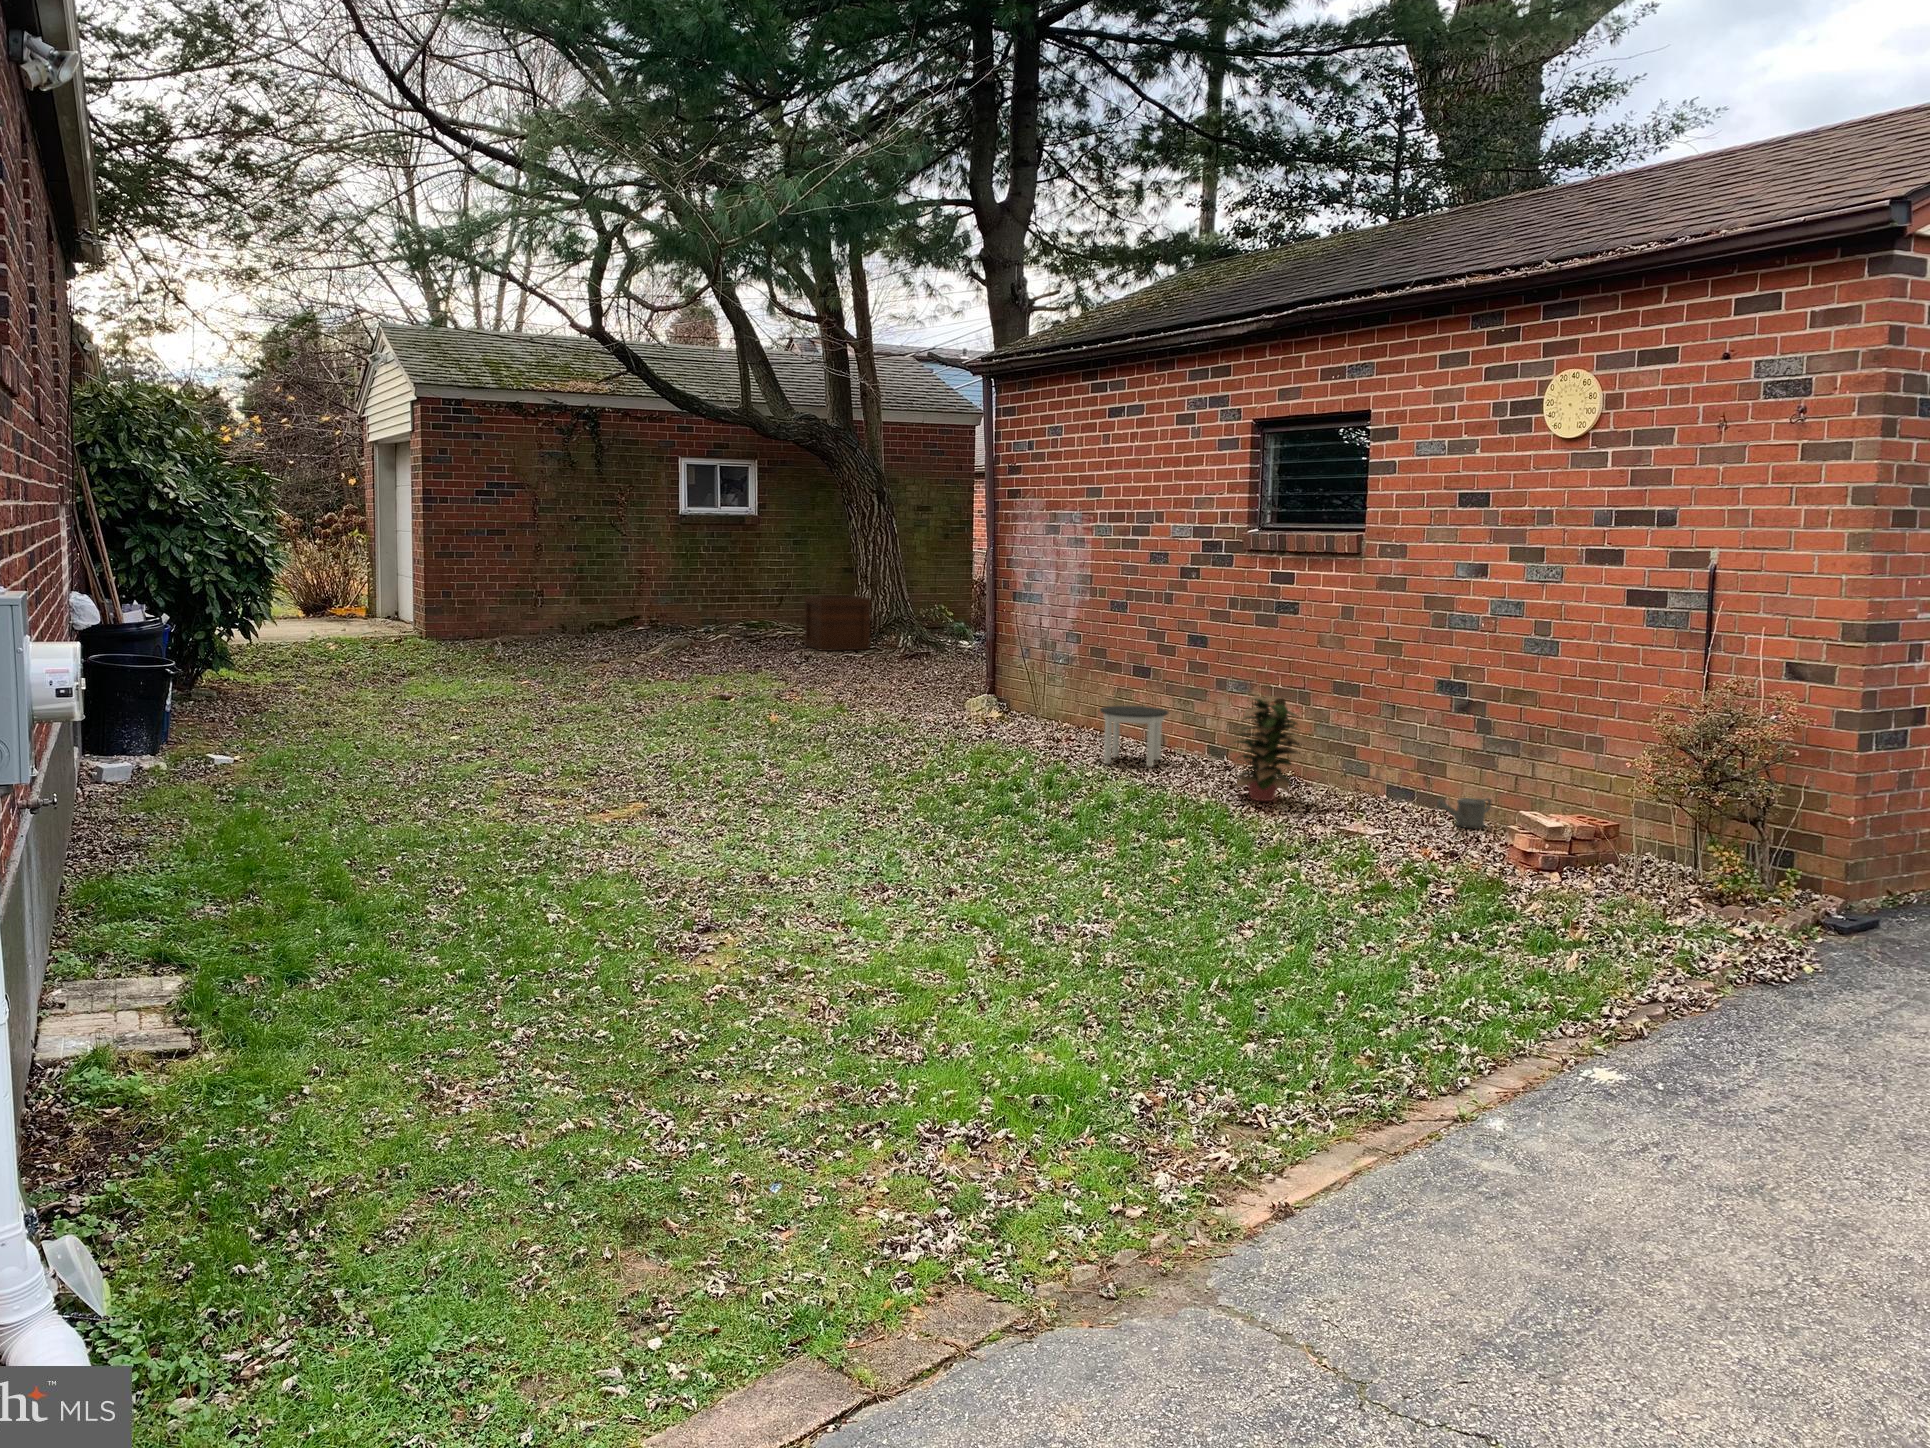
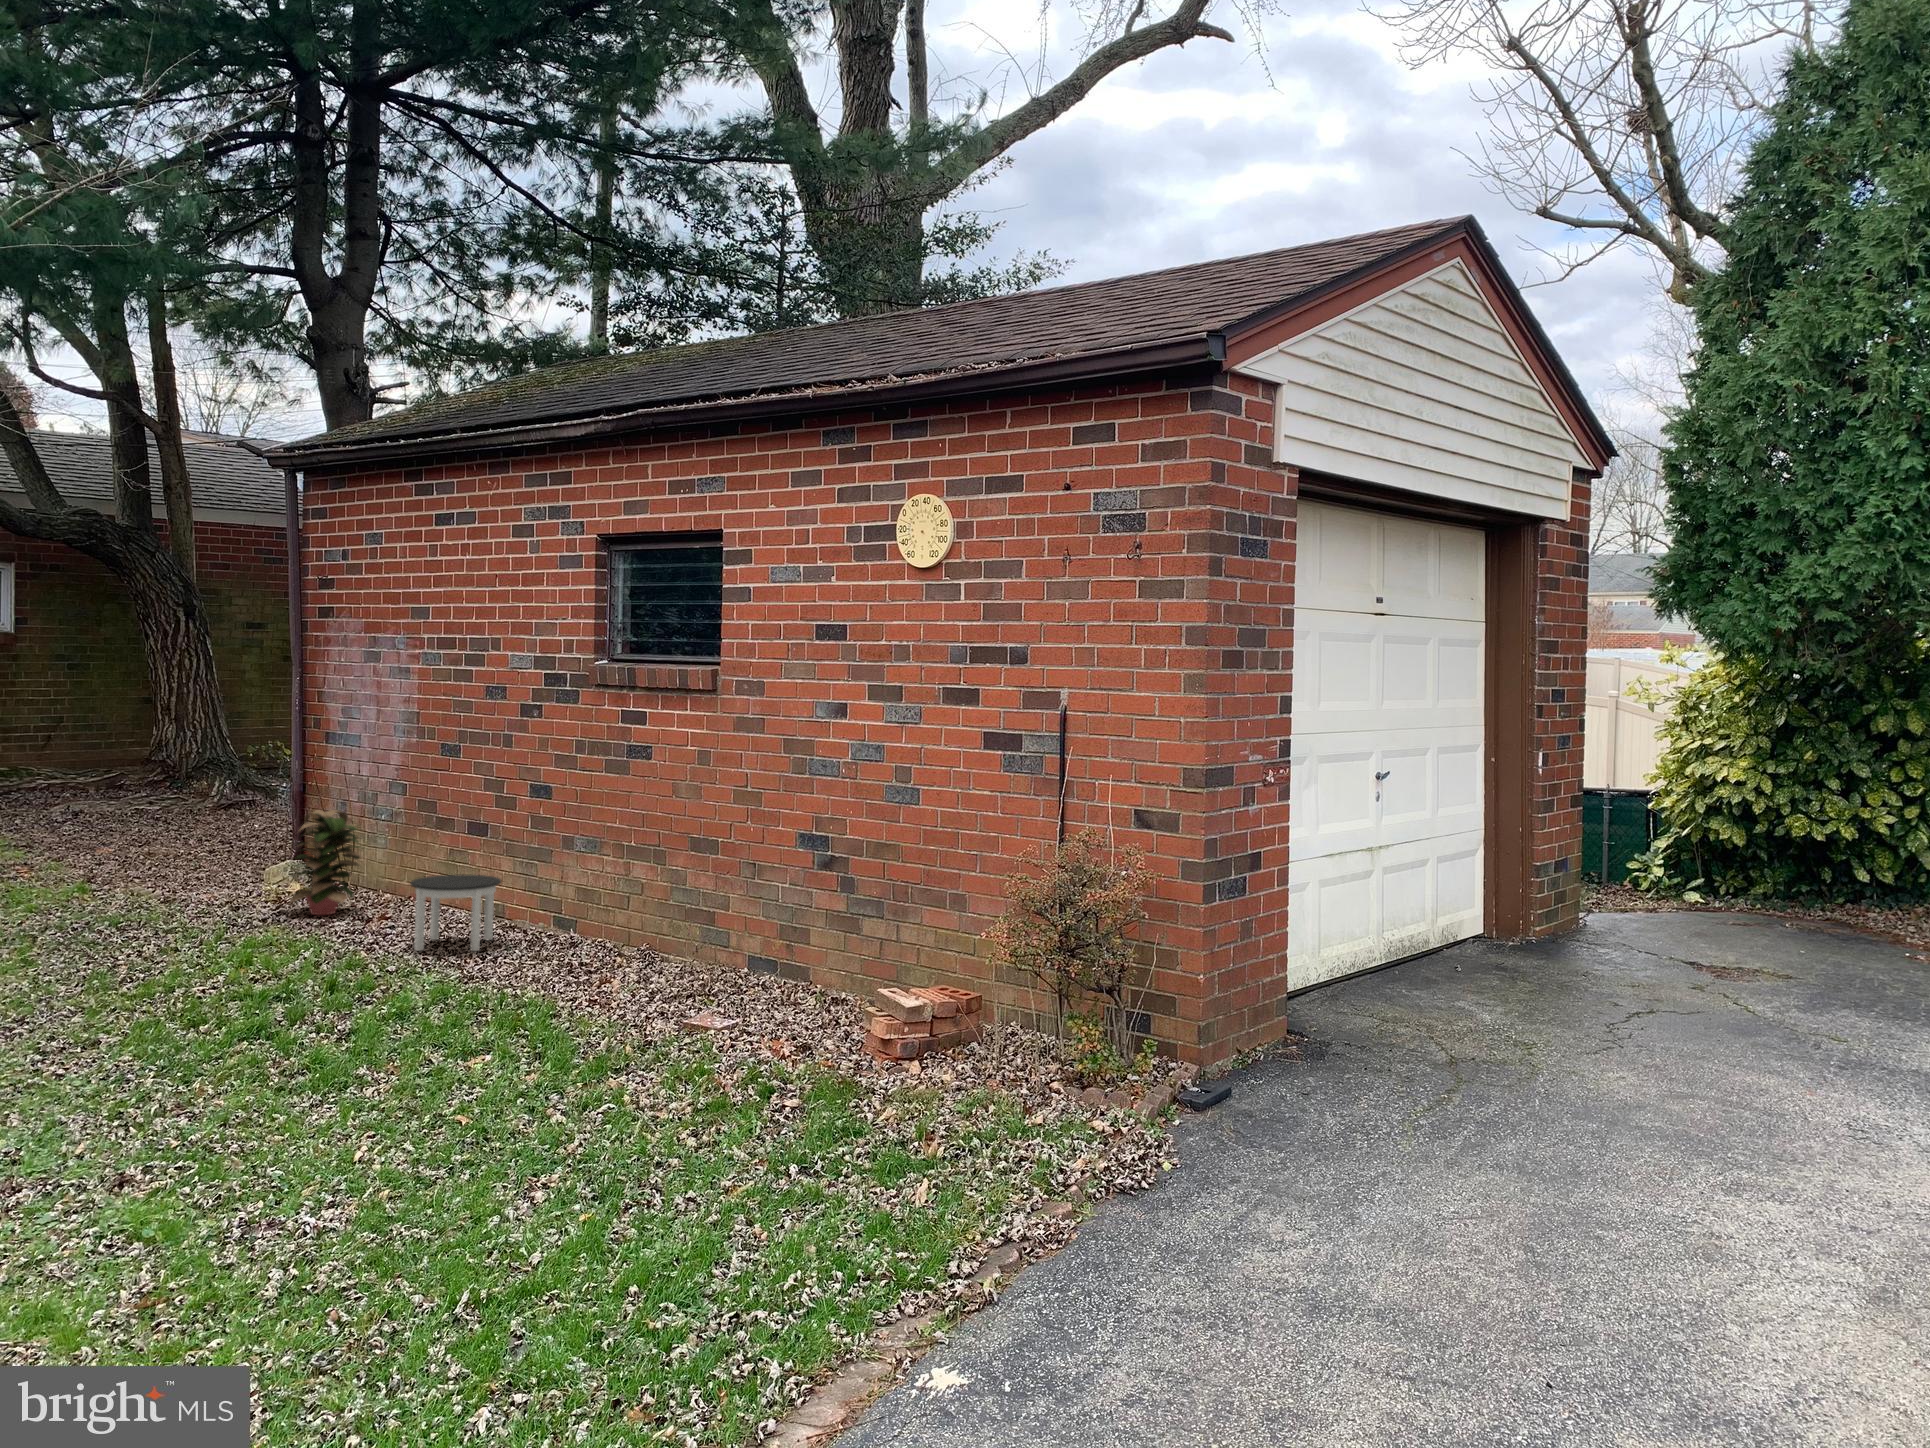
wooden crate: present [804,595,871,651] -> none [56,736,157,809]
decorative plant: present [1235,695,1300,801] -> present [290,810,360,915]
watering can: present [1437,798,1491,829] -> none [794,971,856,1009]

